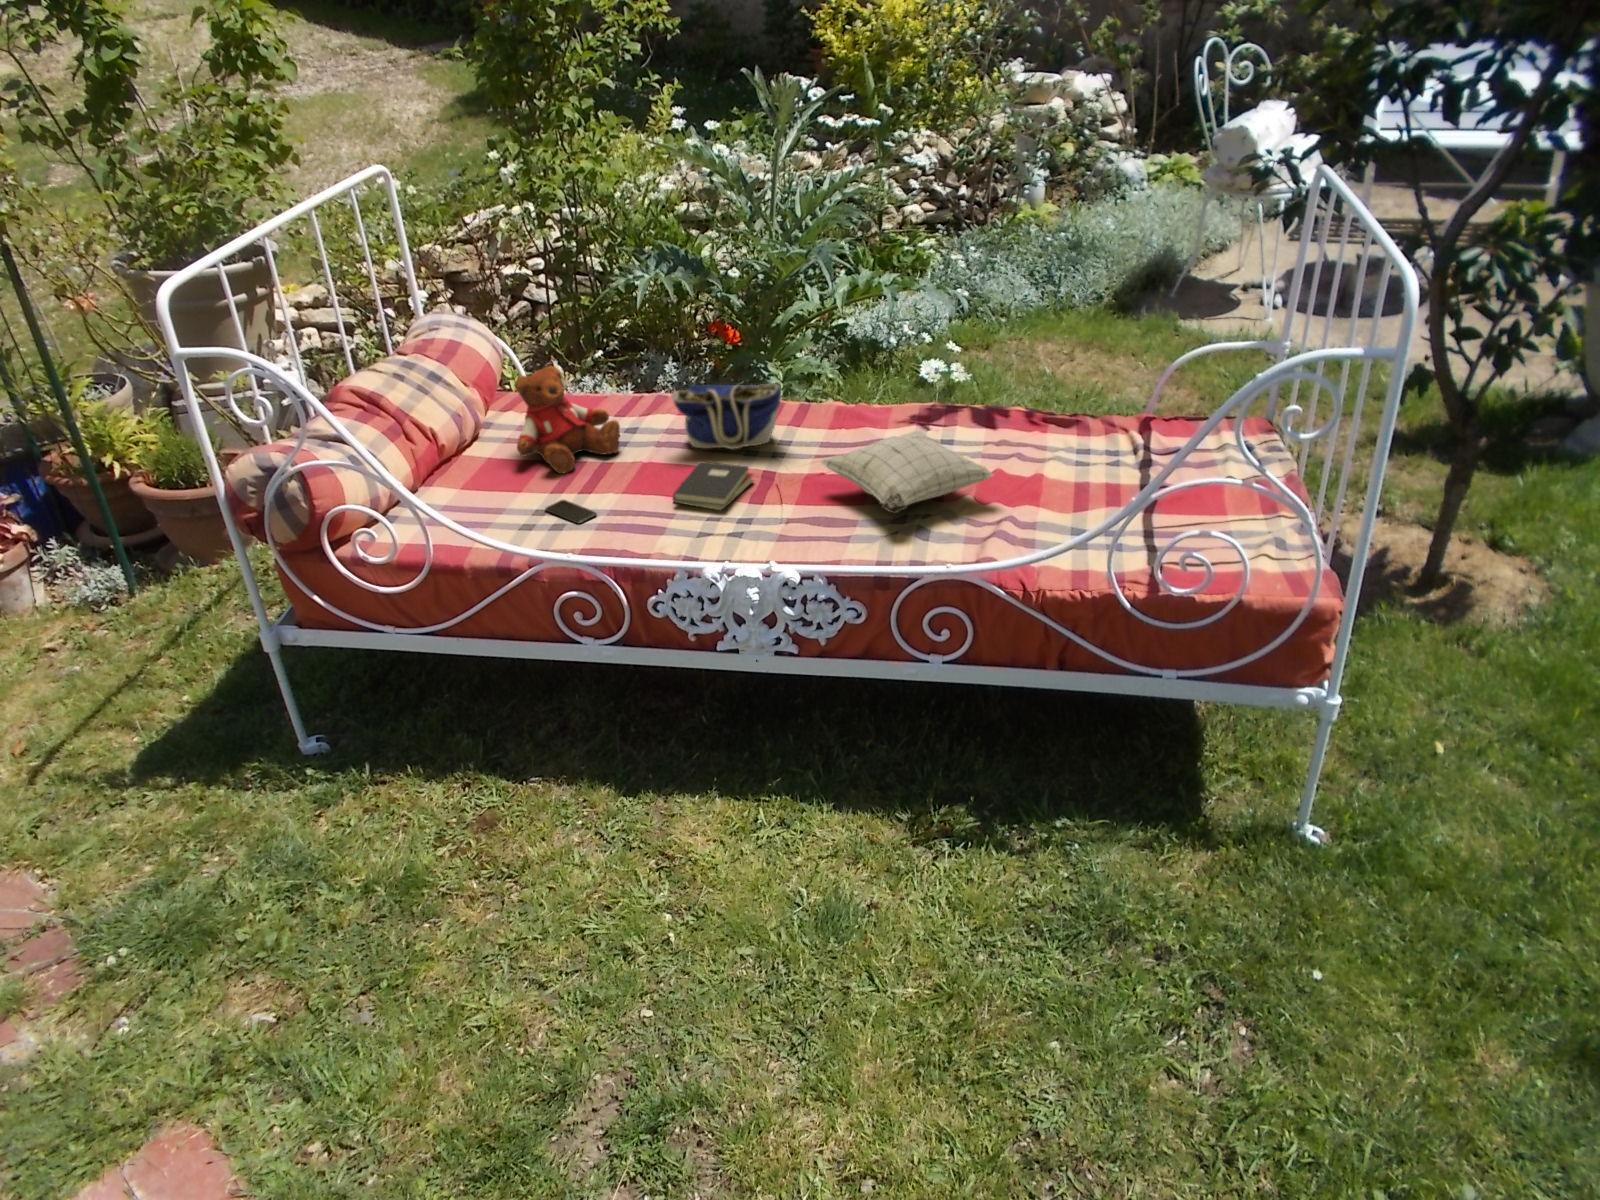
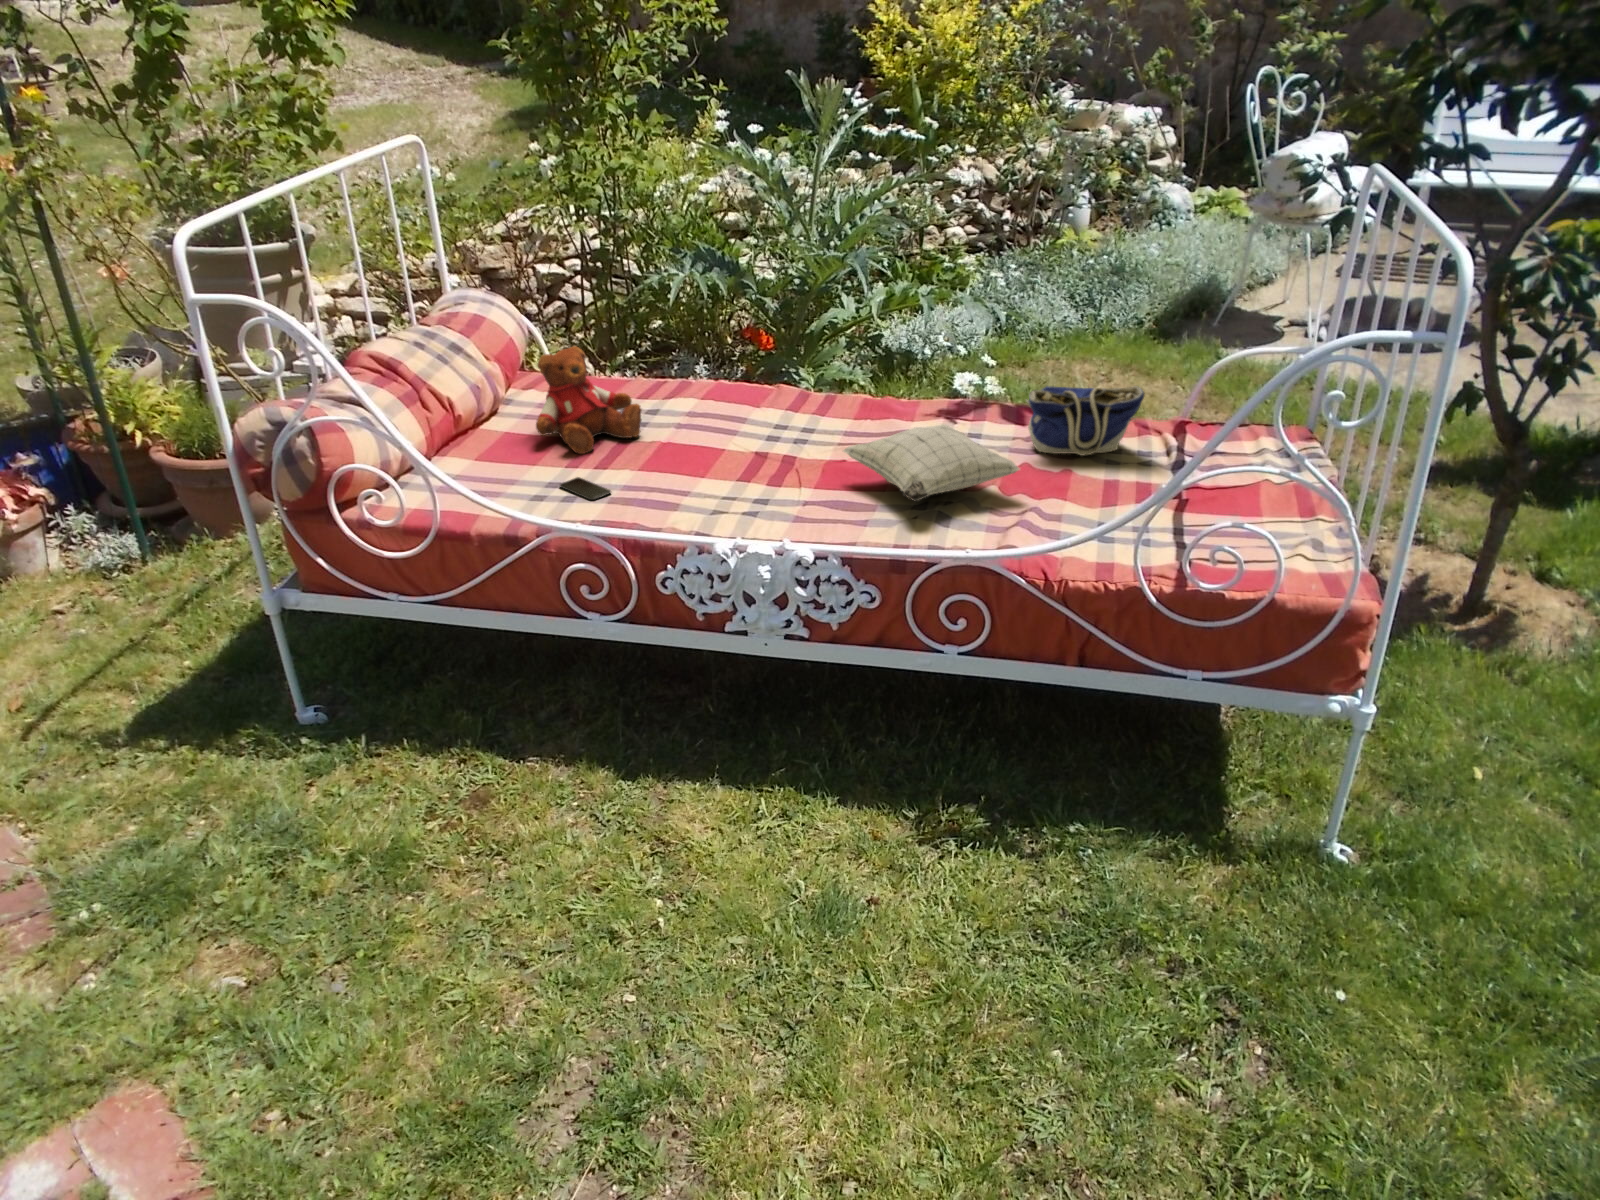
tote bag: present [672,383,781,450] -> present [1026,386,1145,455]
hardback book: present [673,462,754,510] -> none [690,446,775,496]

